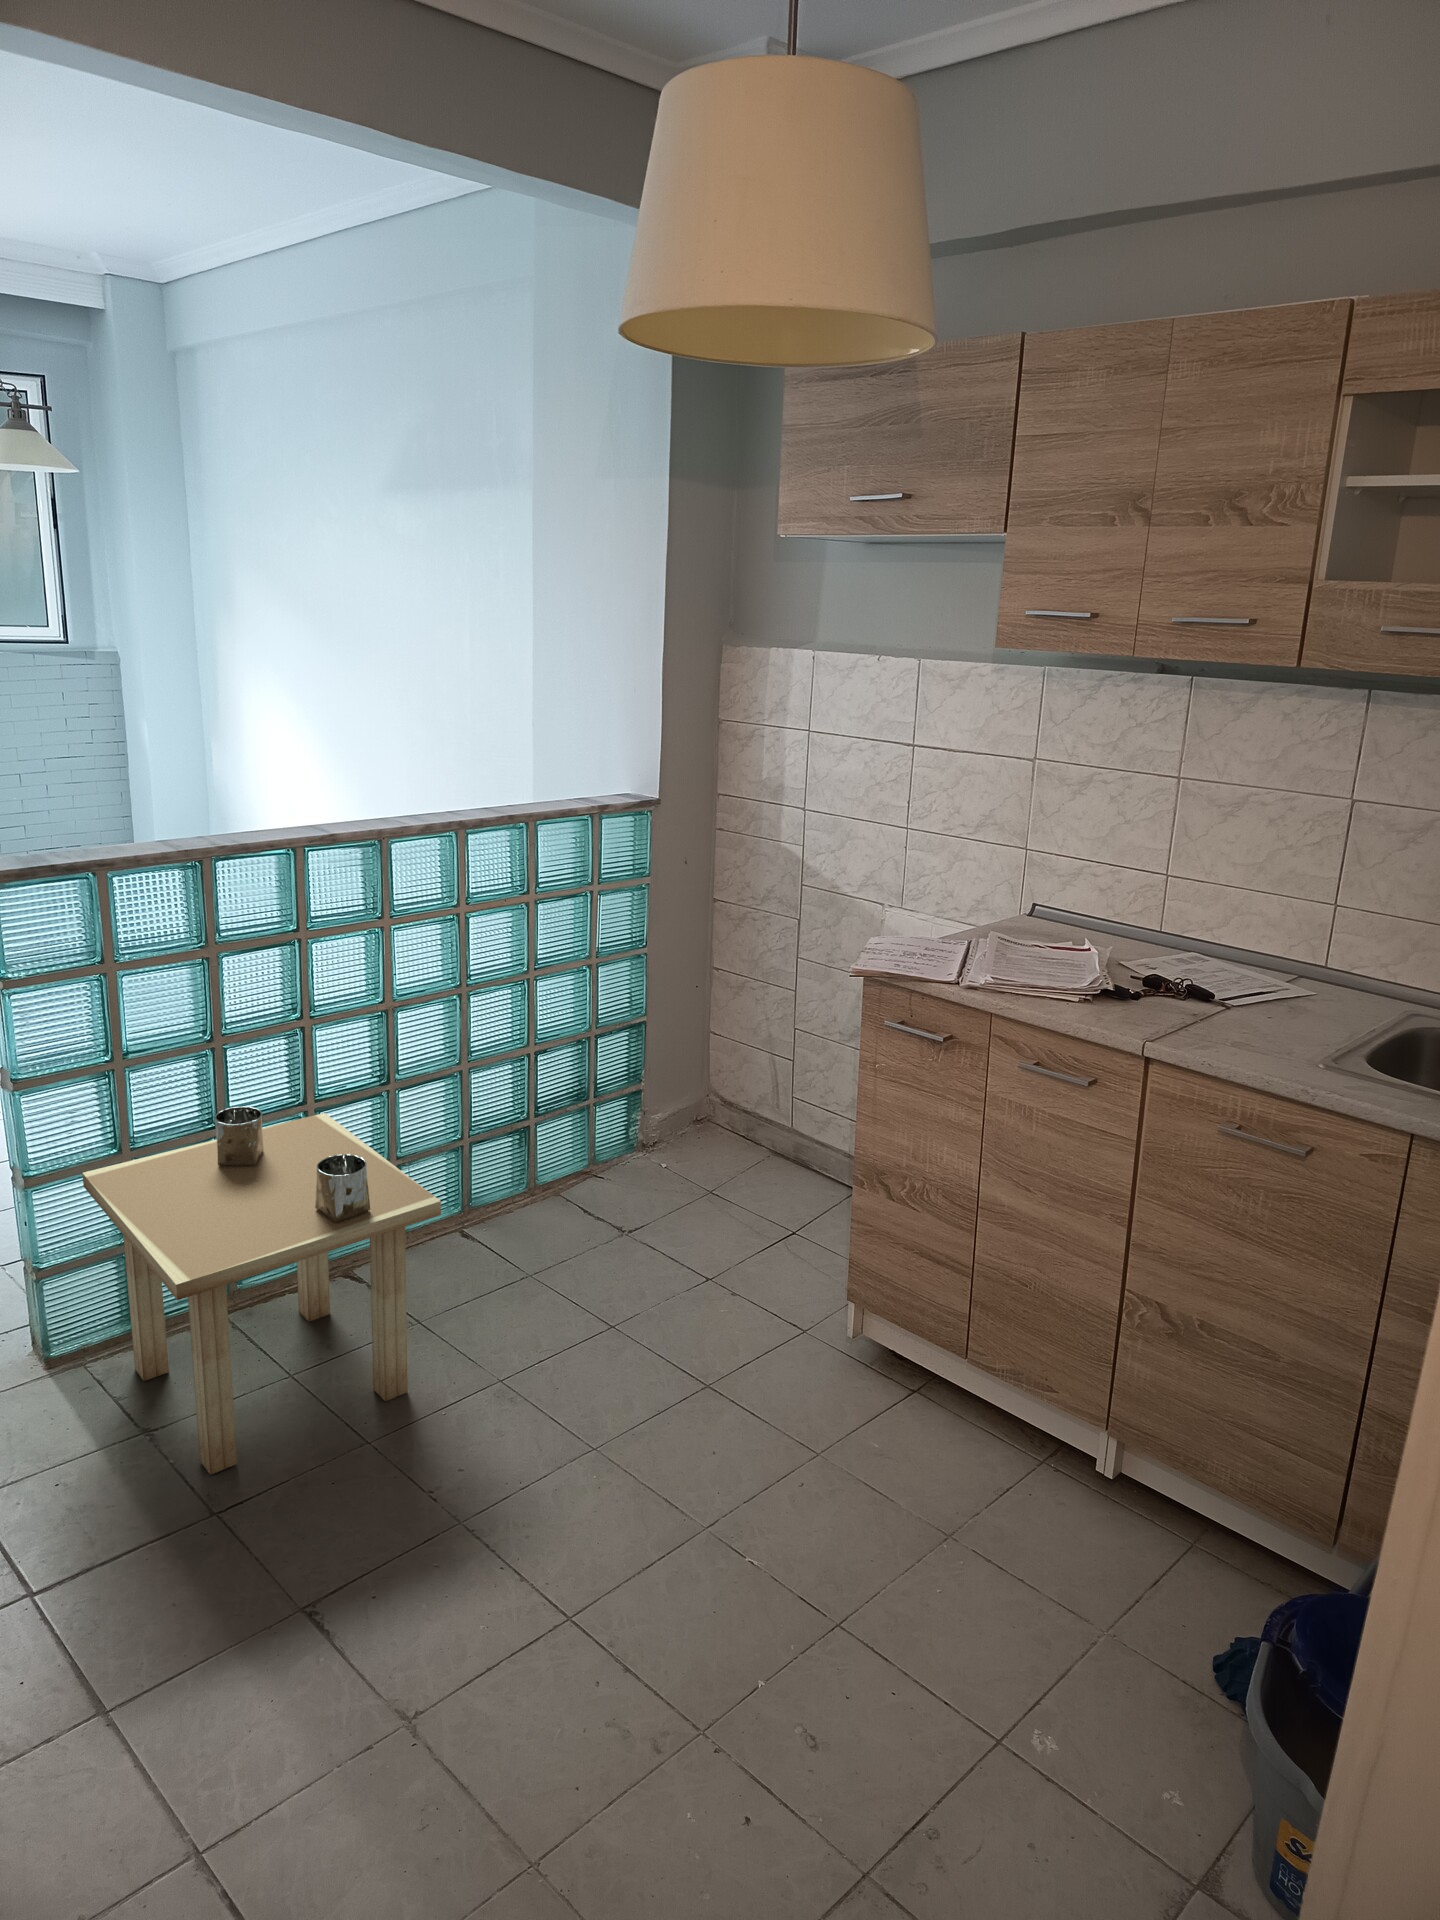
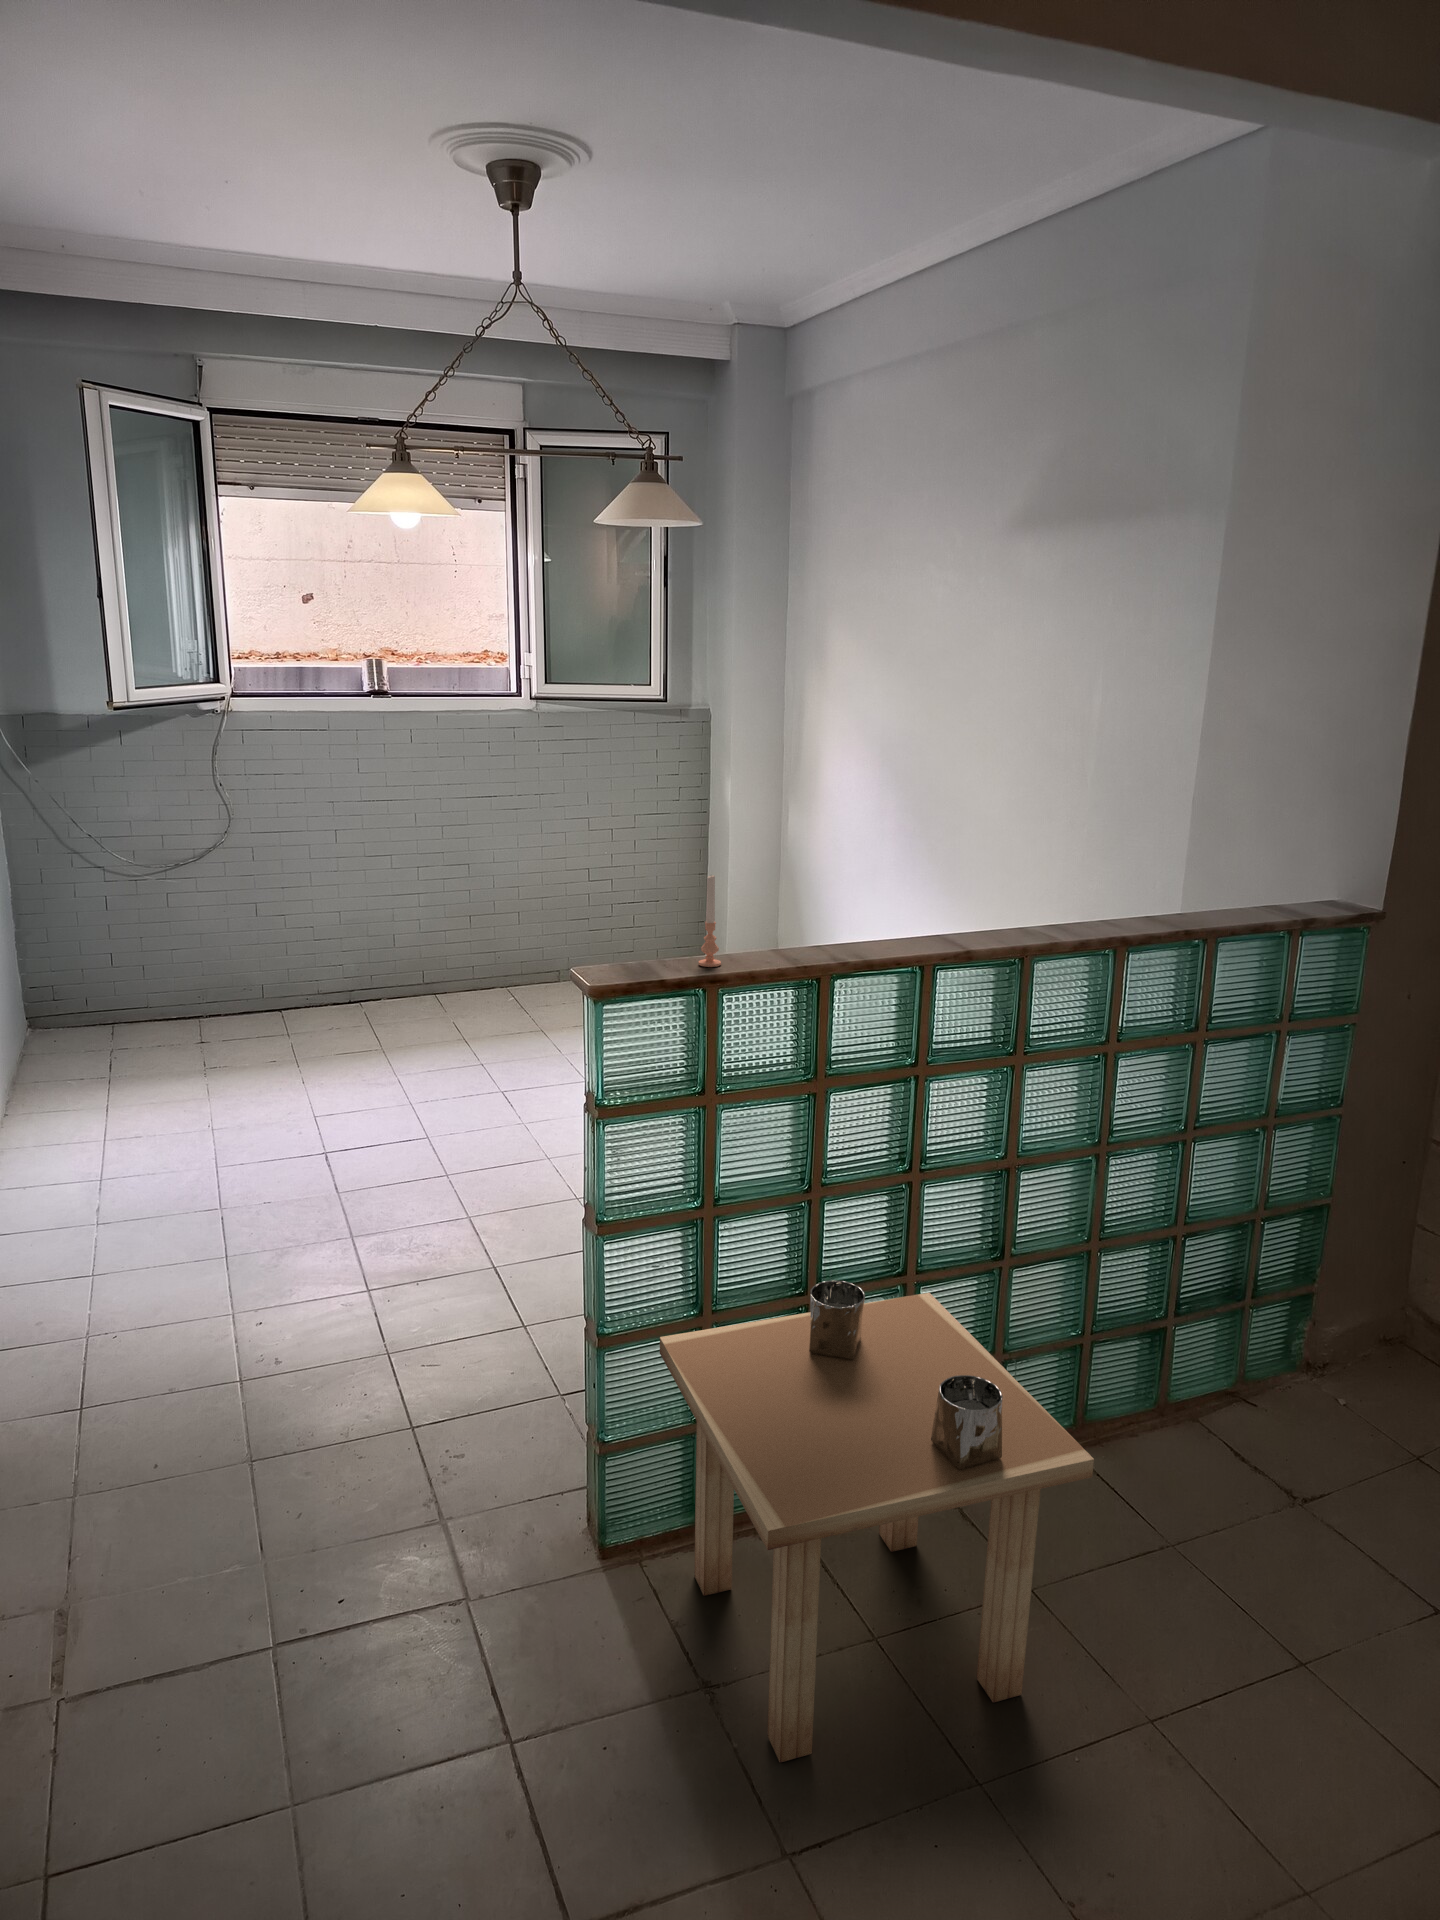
candle: none [89,776,110,855] -> present [698,875,721,967]

